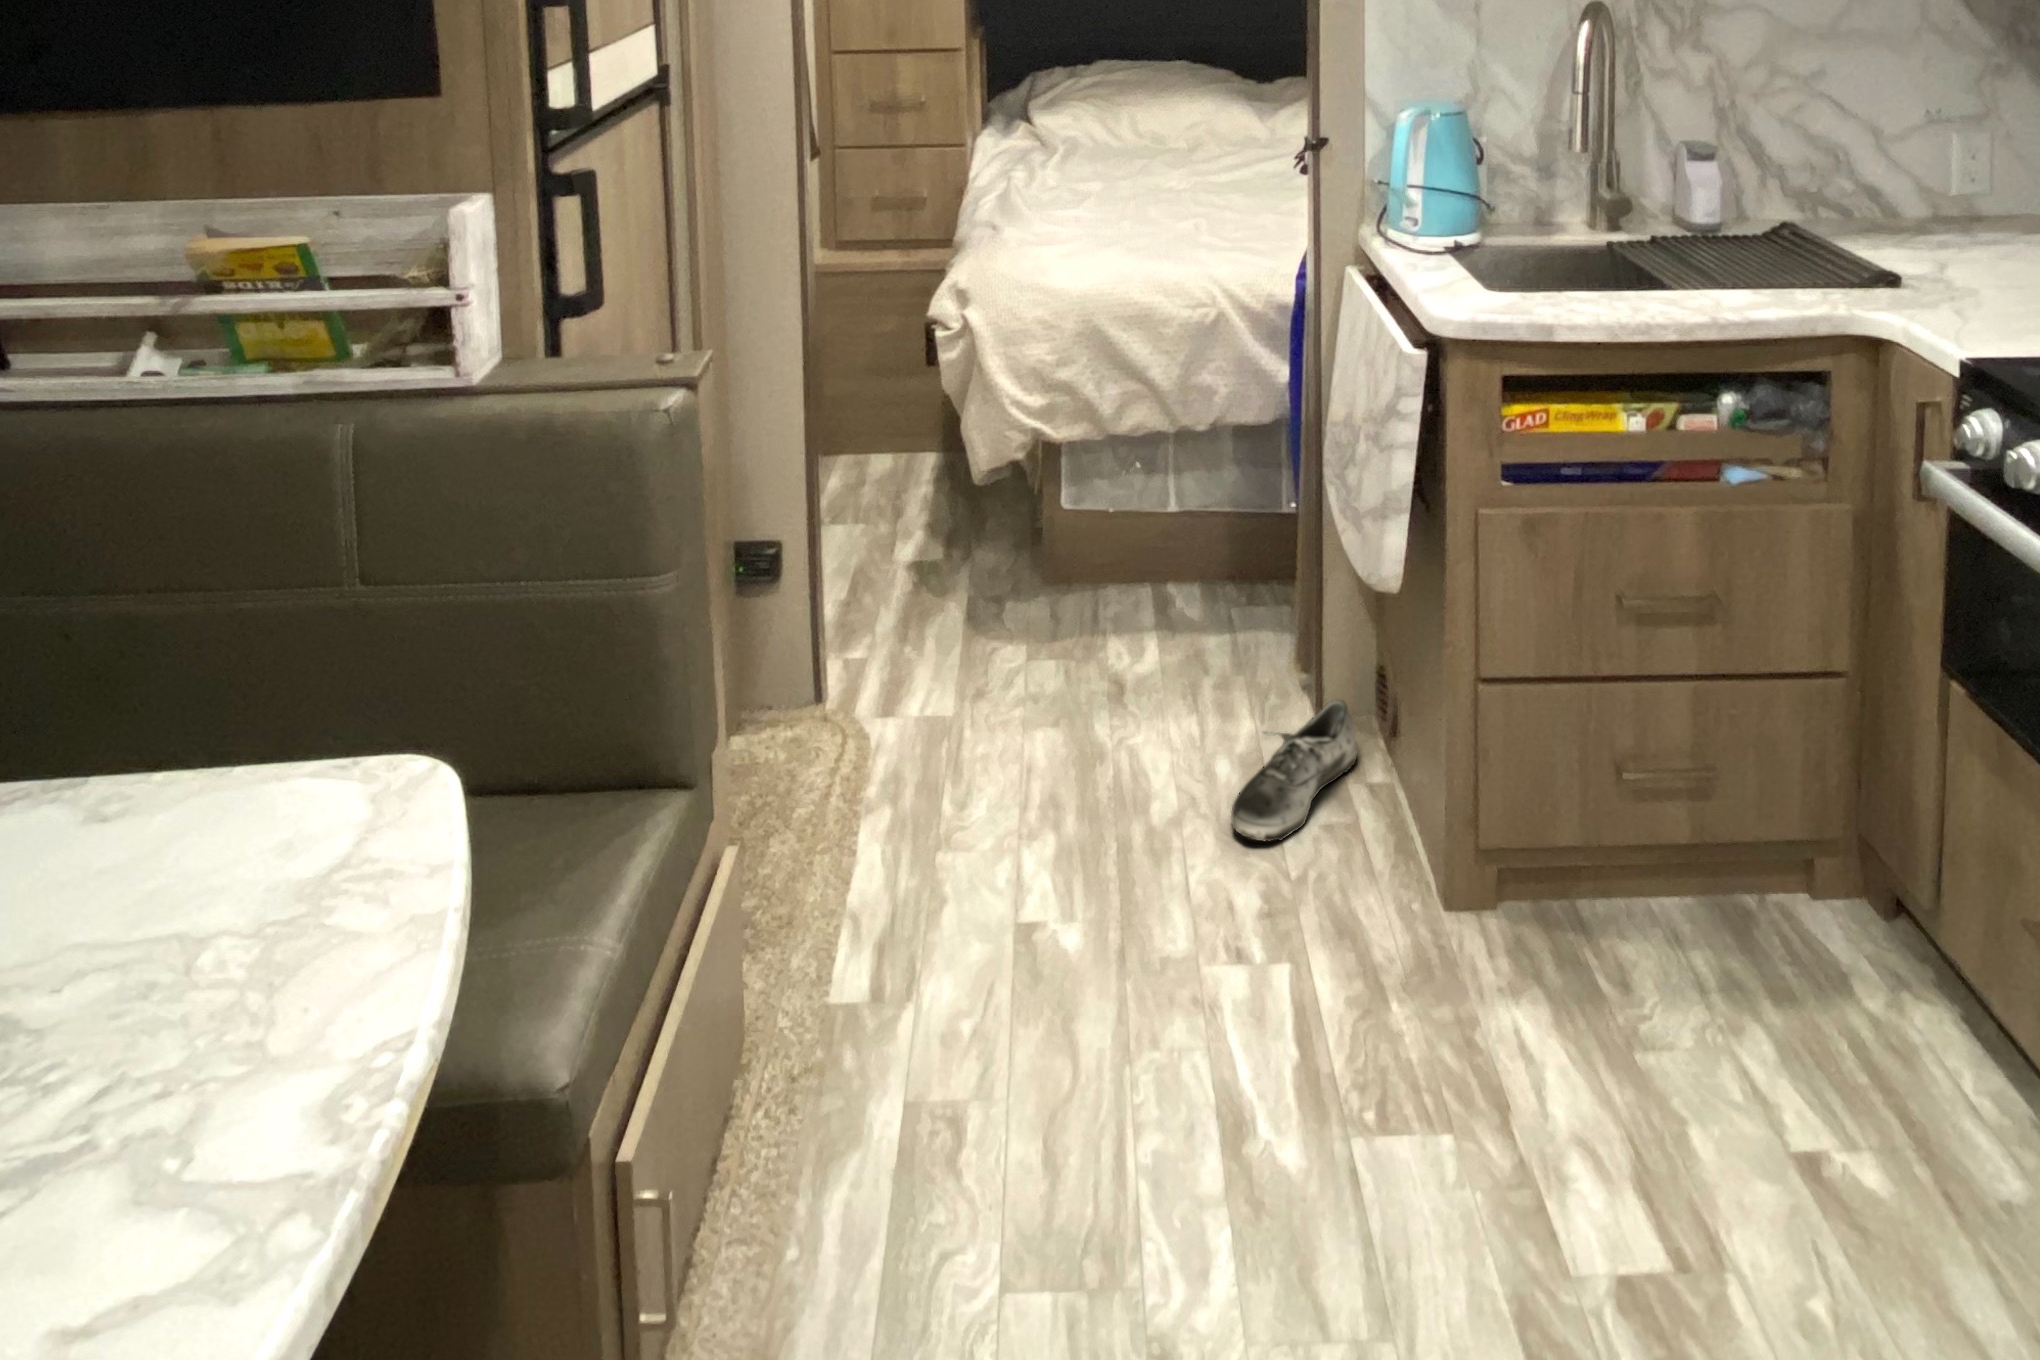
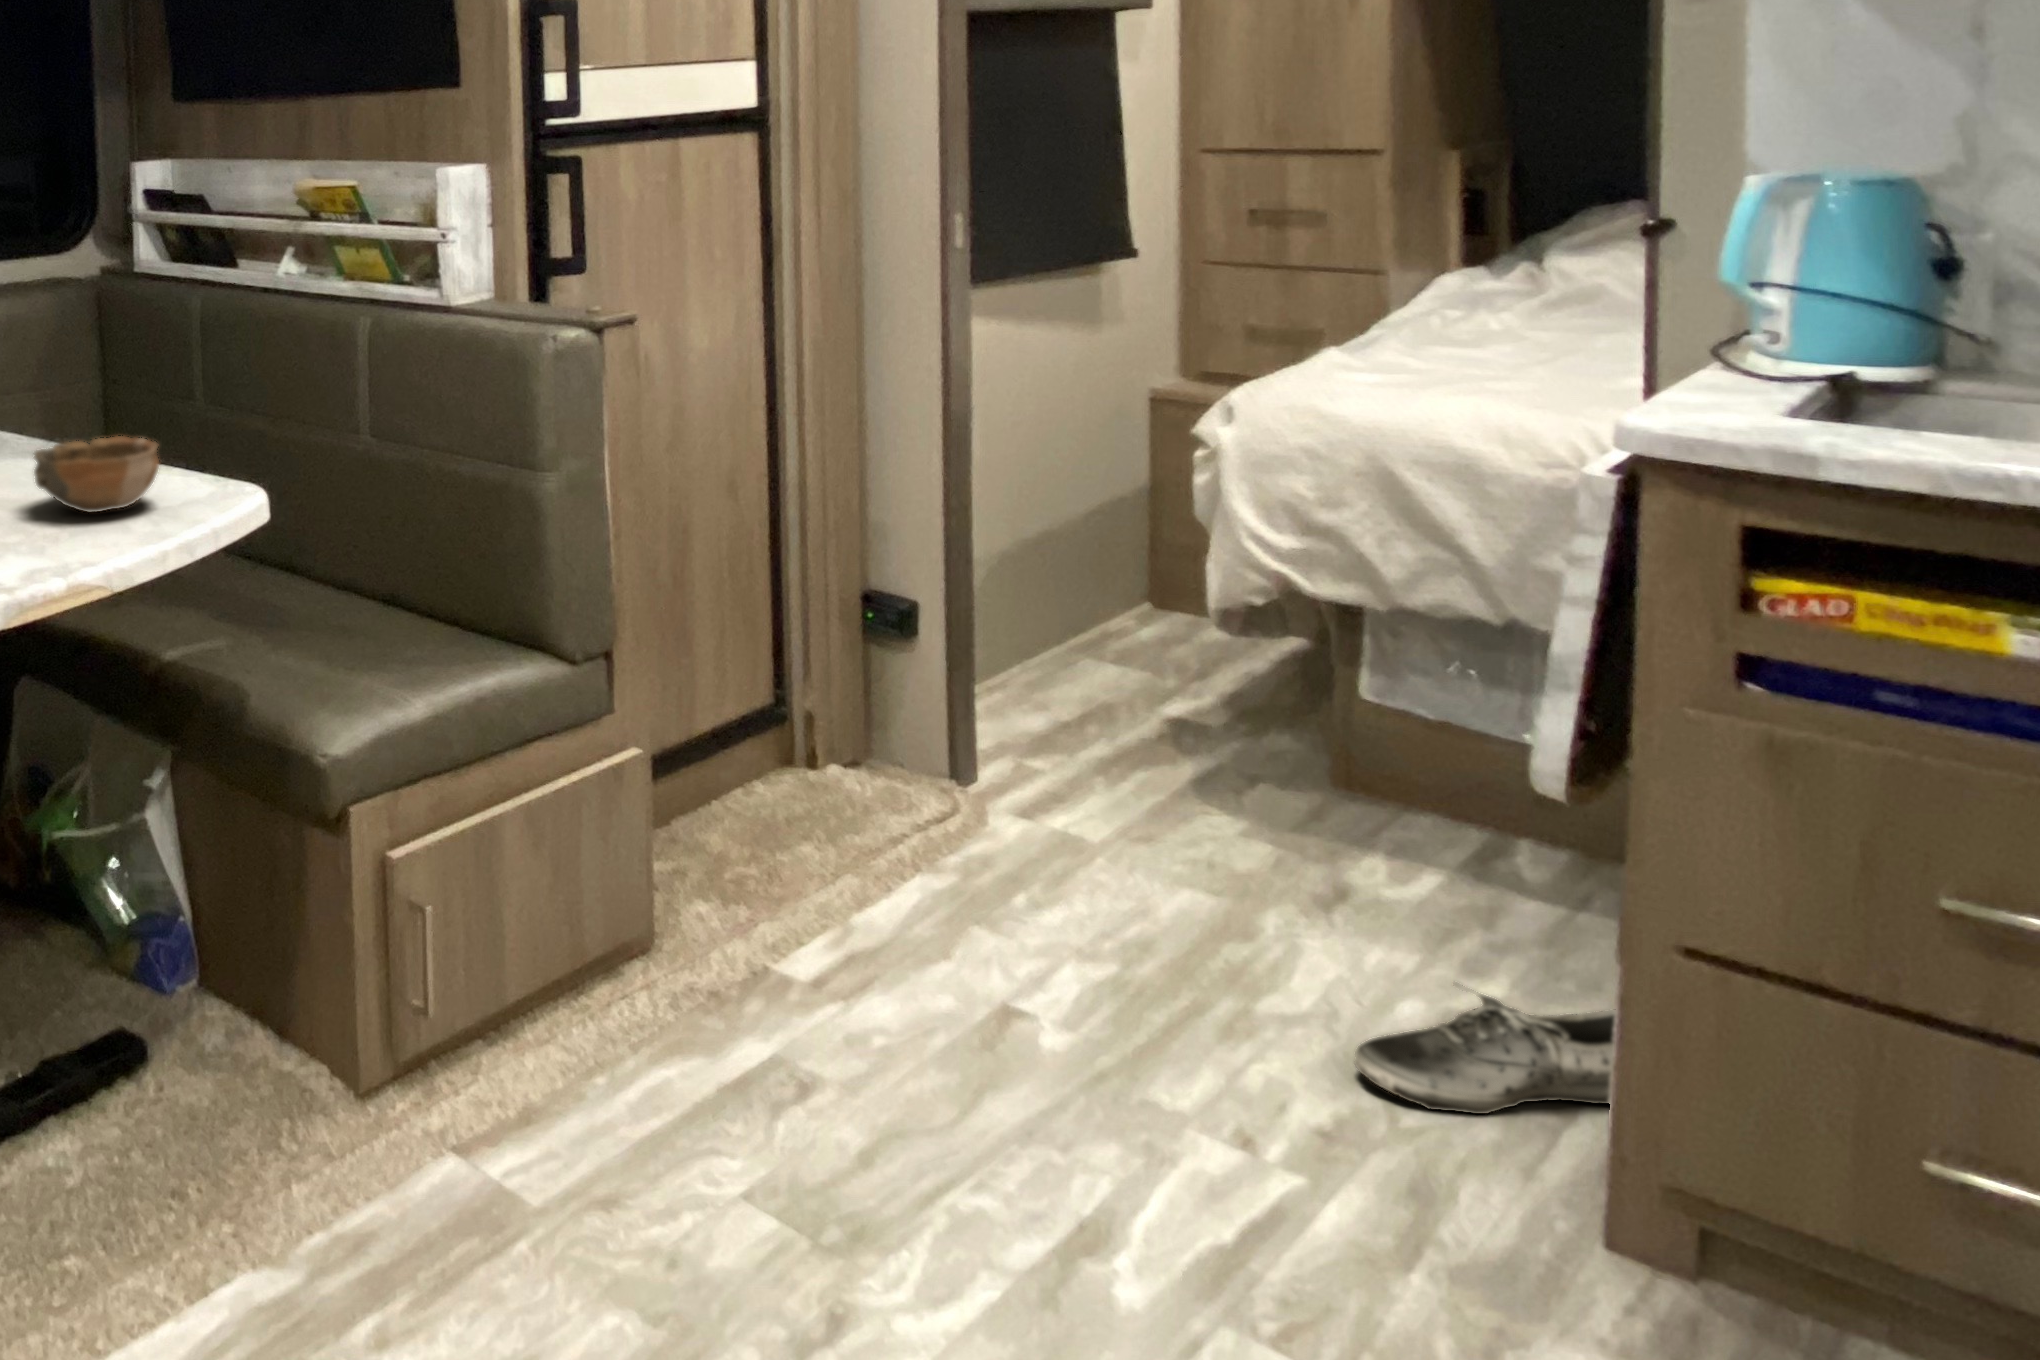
bowl: none [86,766,334,952] -> present [34,436,159,512]

